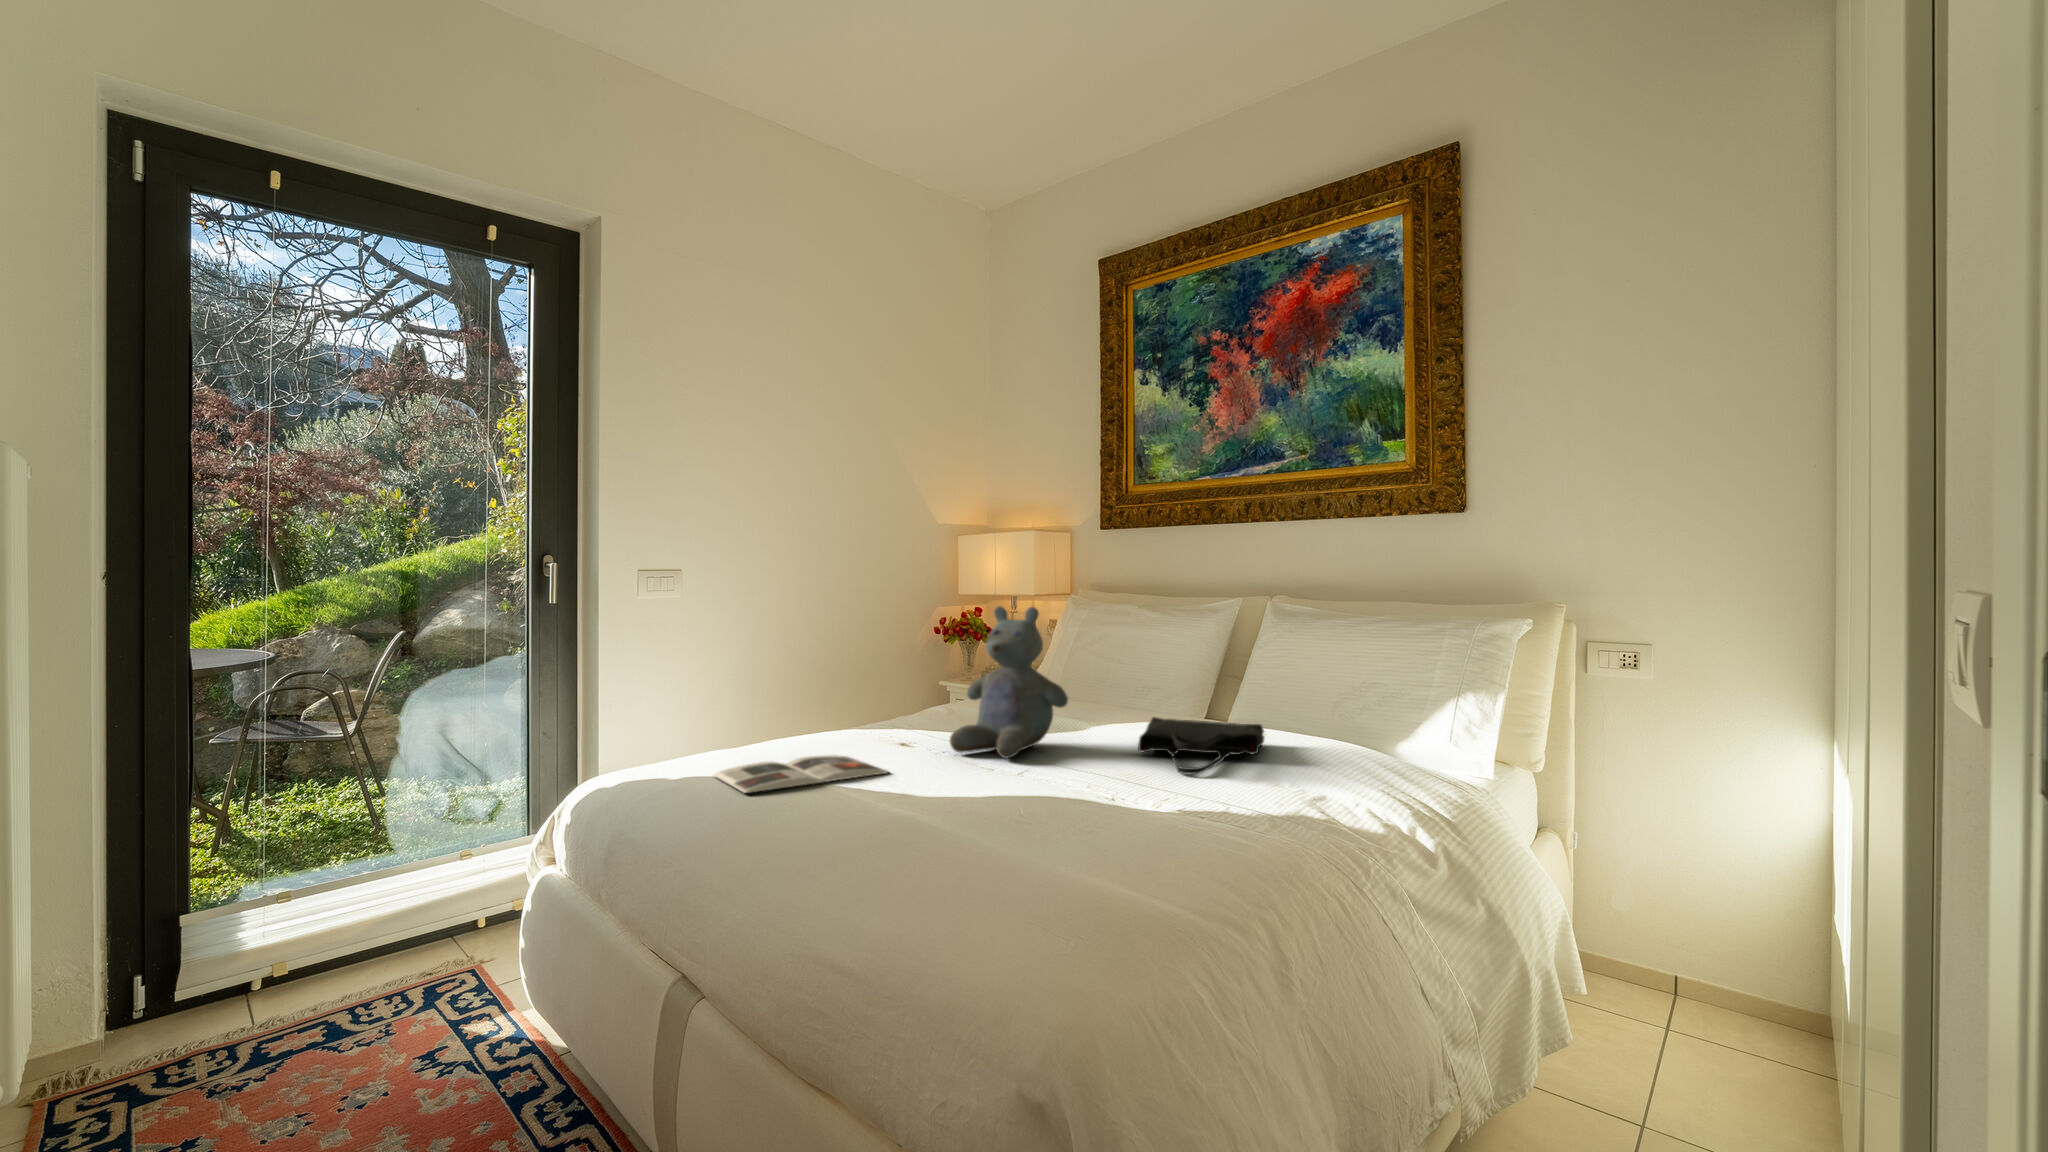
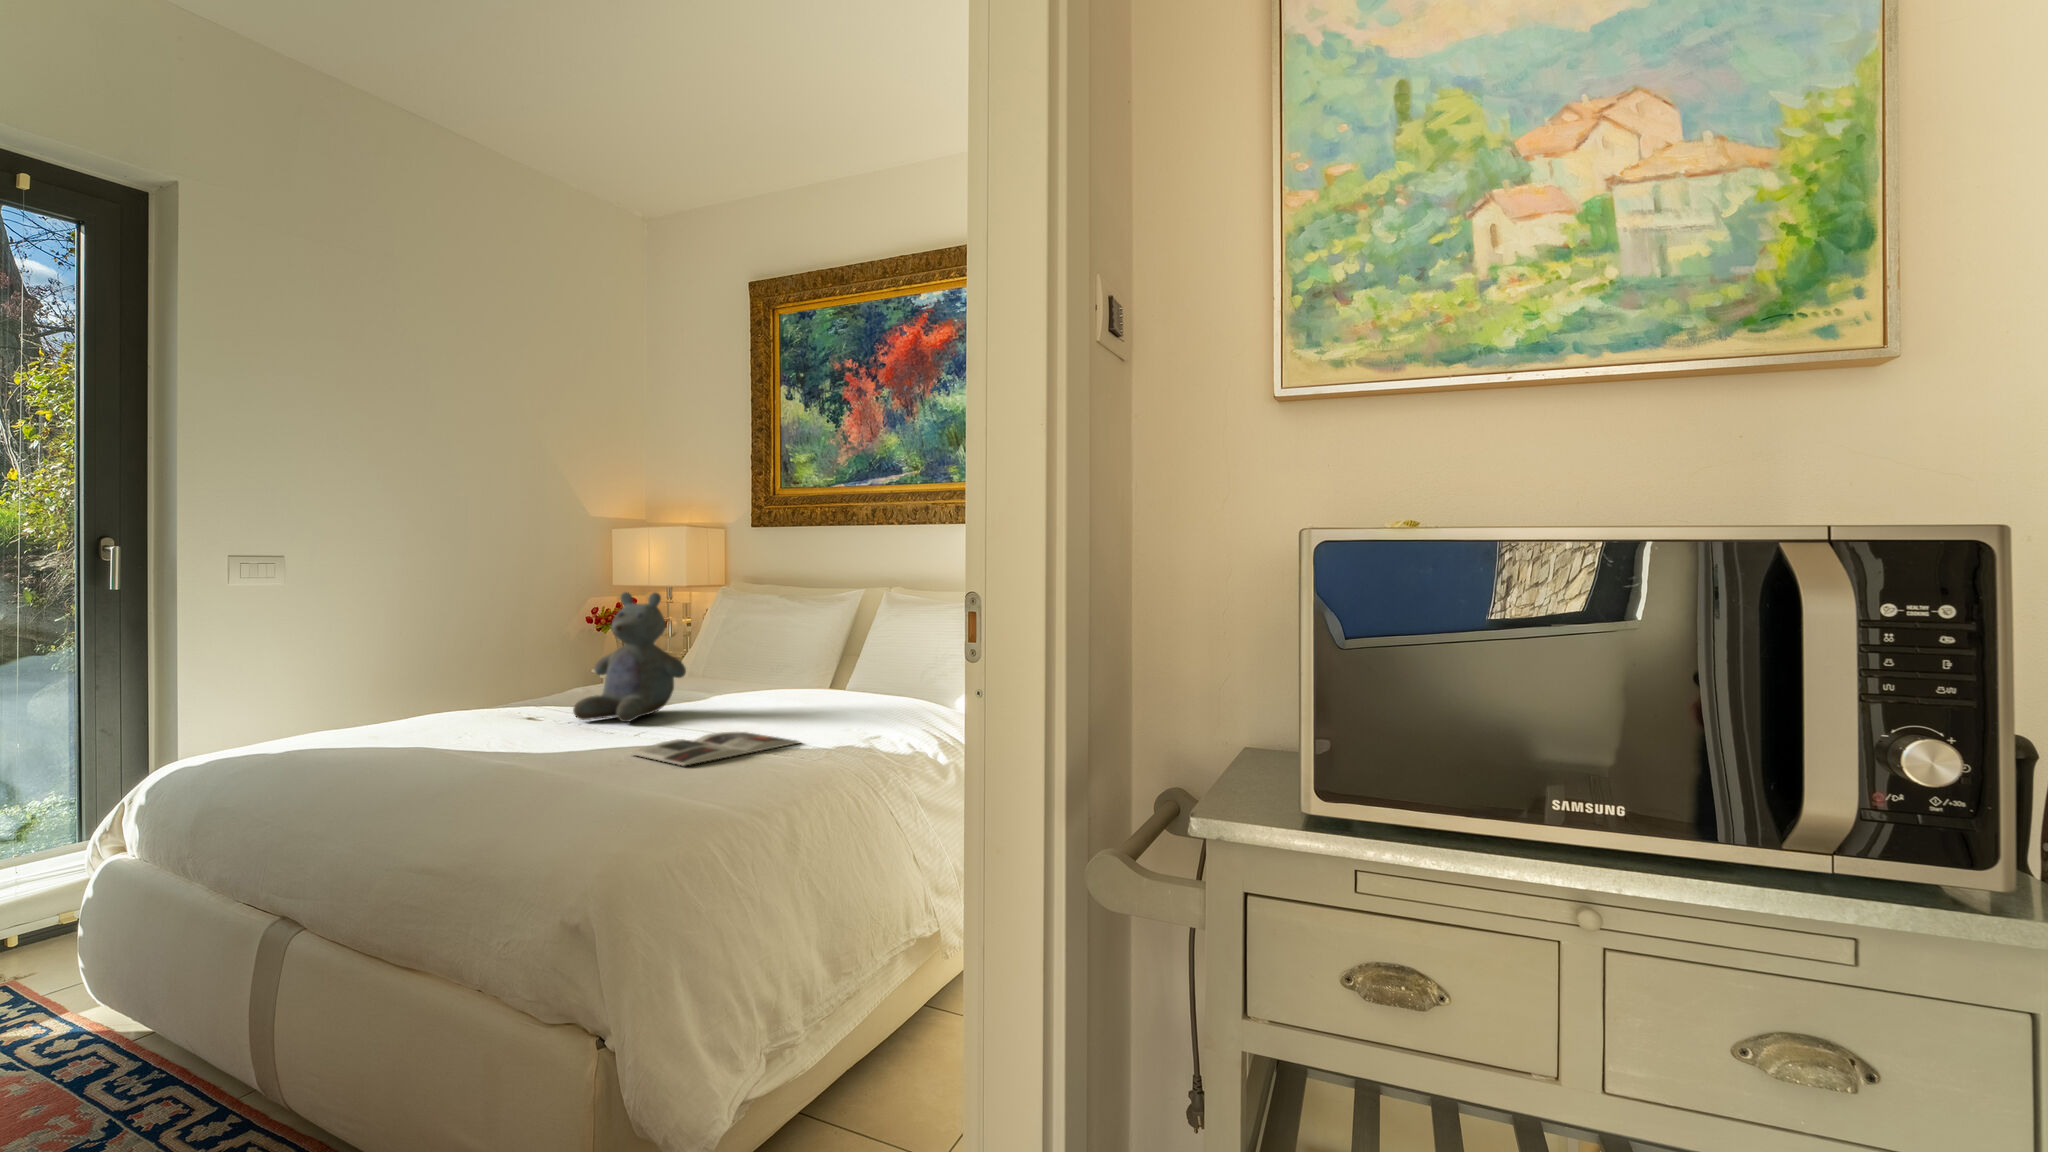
tote bag: present [1138,717,1264,775] -> none [746,685,857,726]
magazine: present [714,755,888,793] -> present [632,732,799,765]

